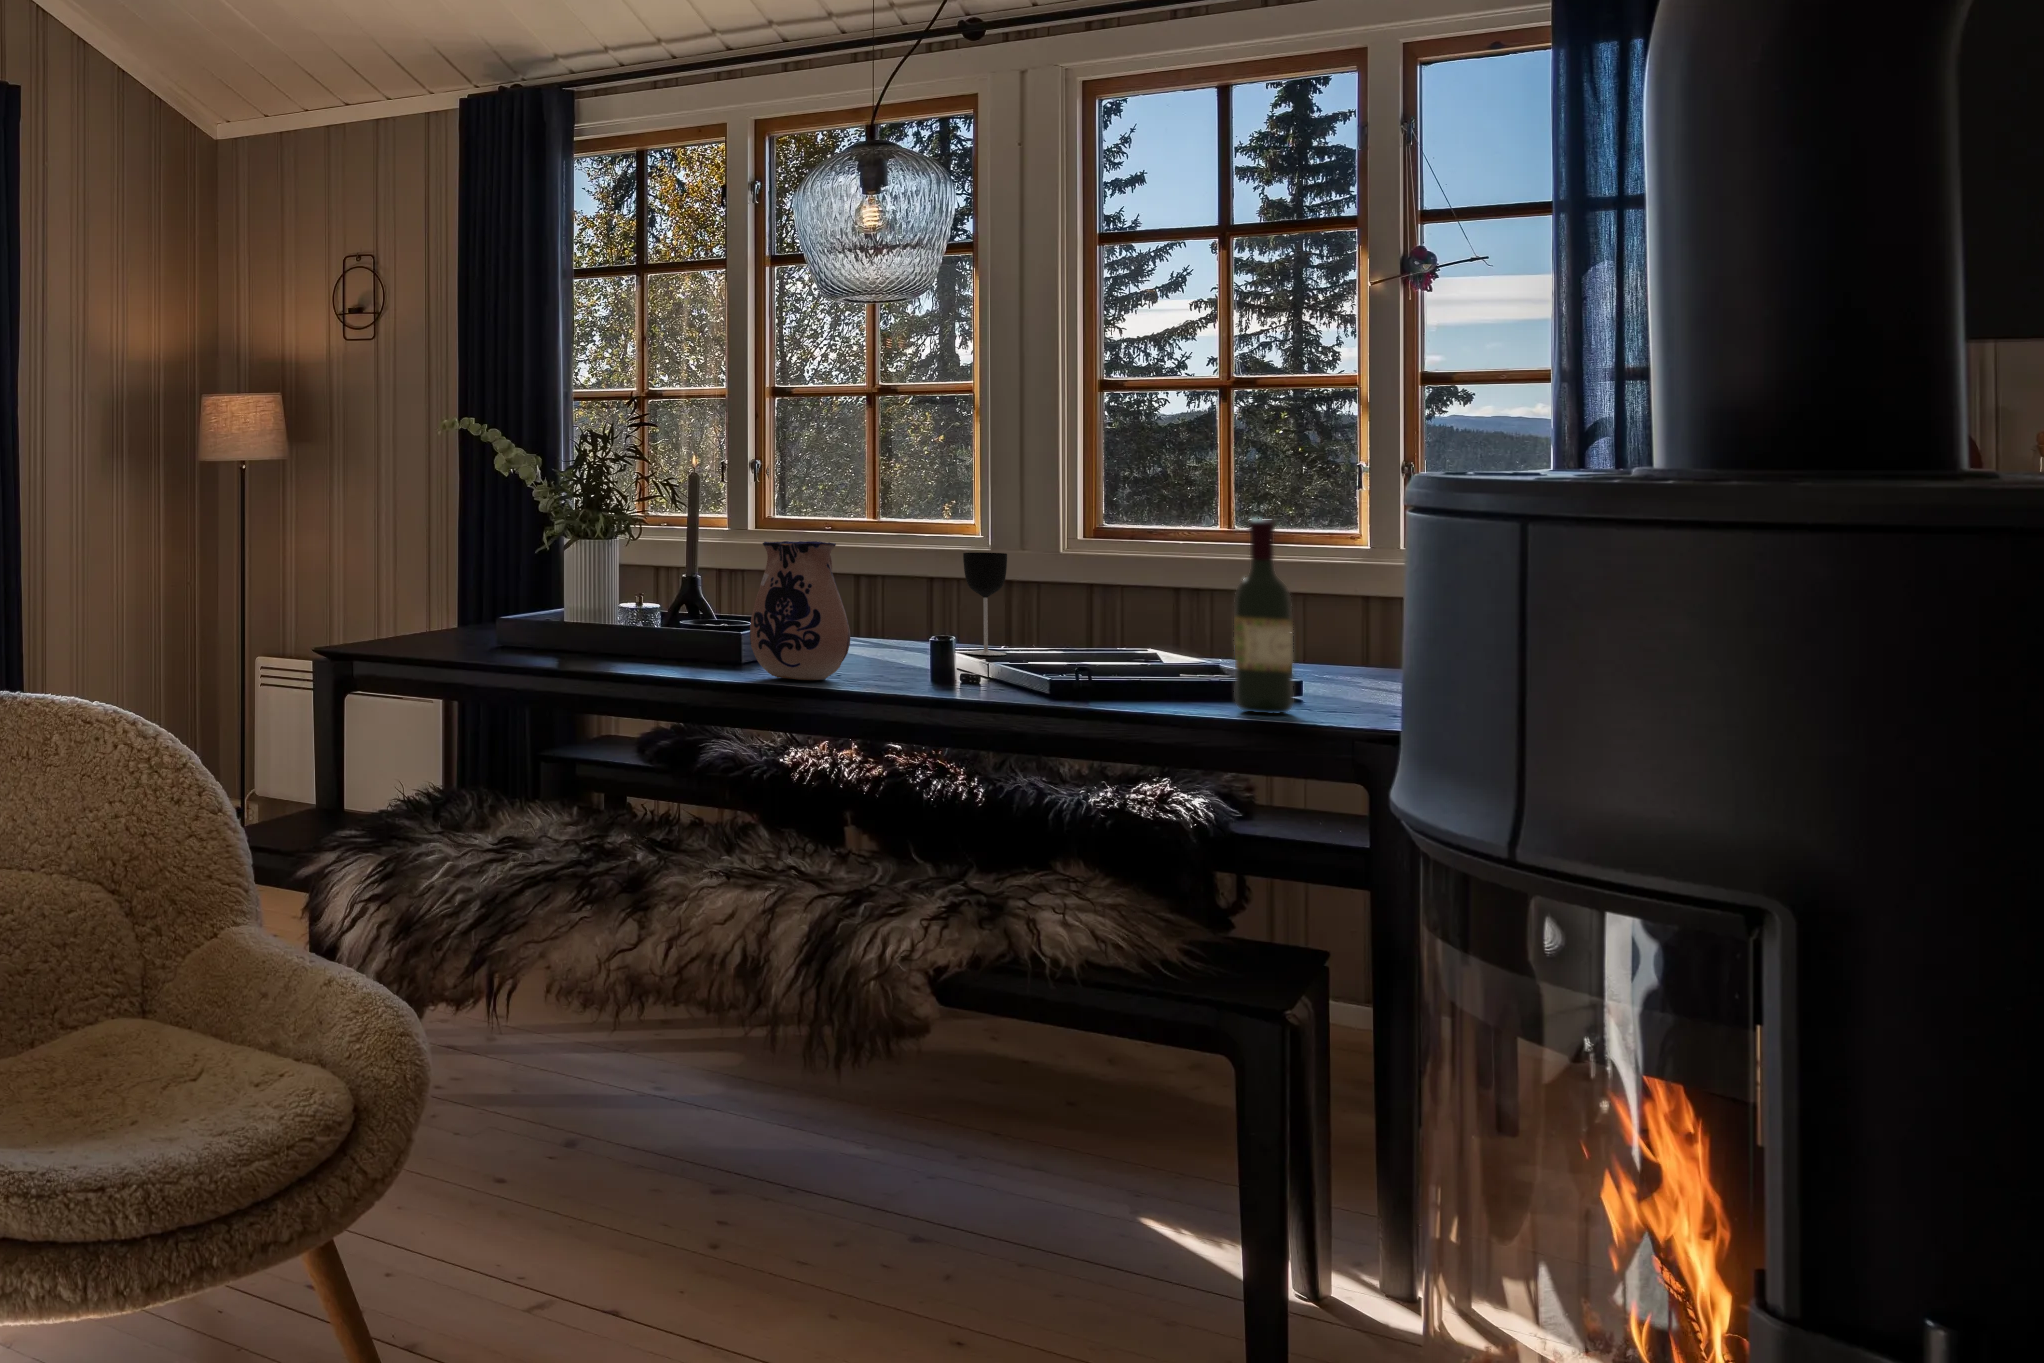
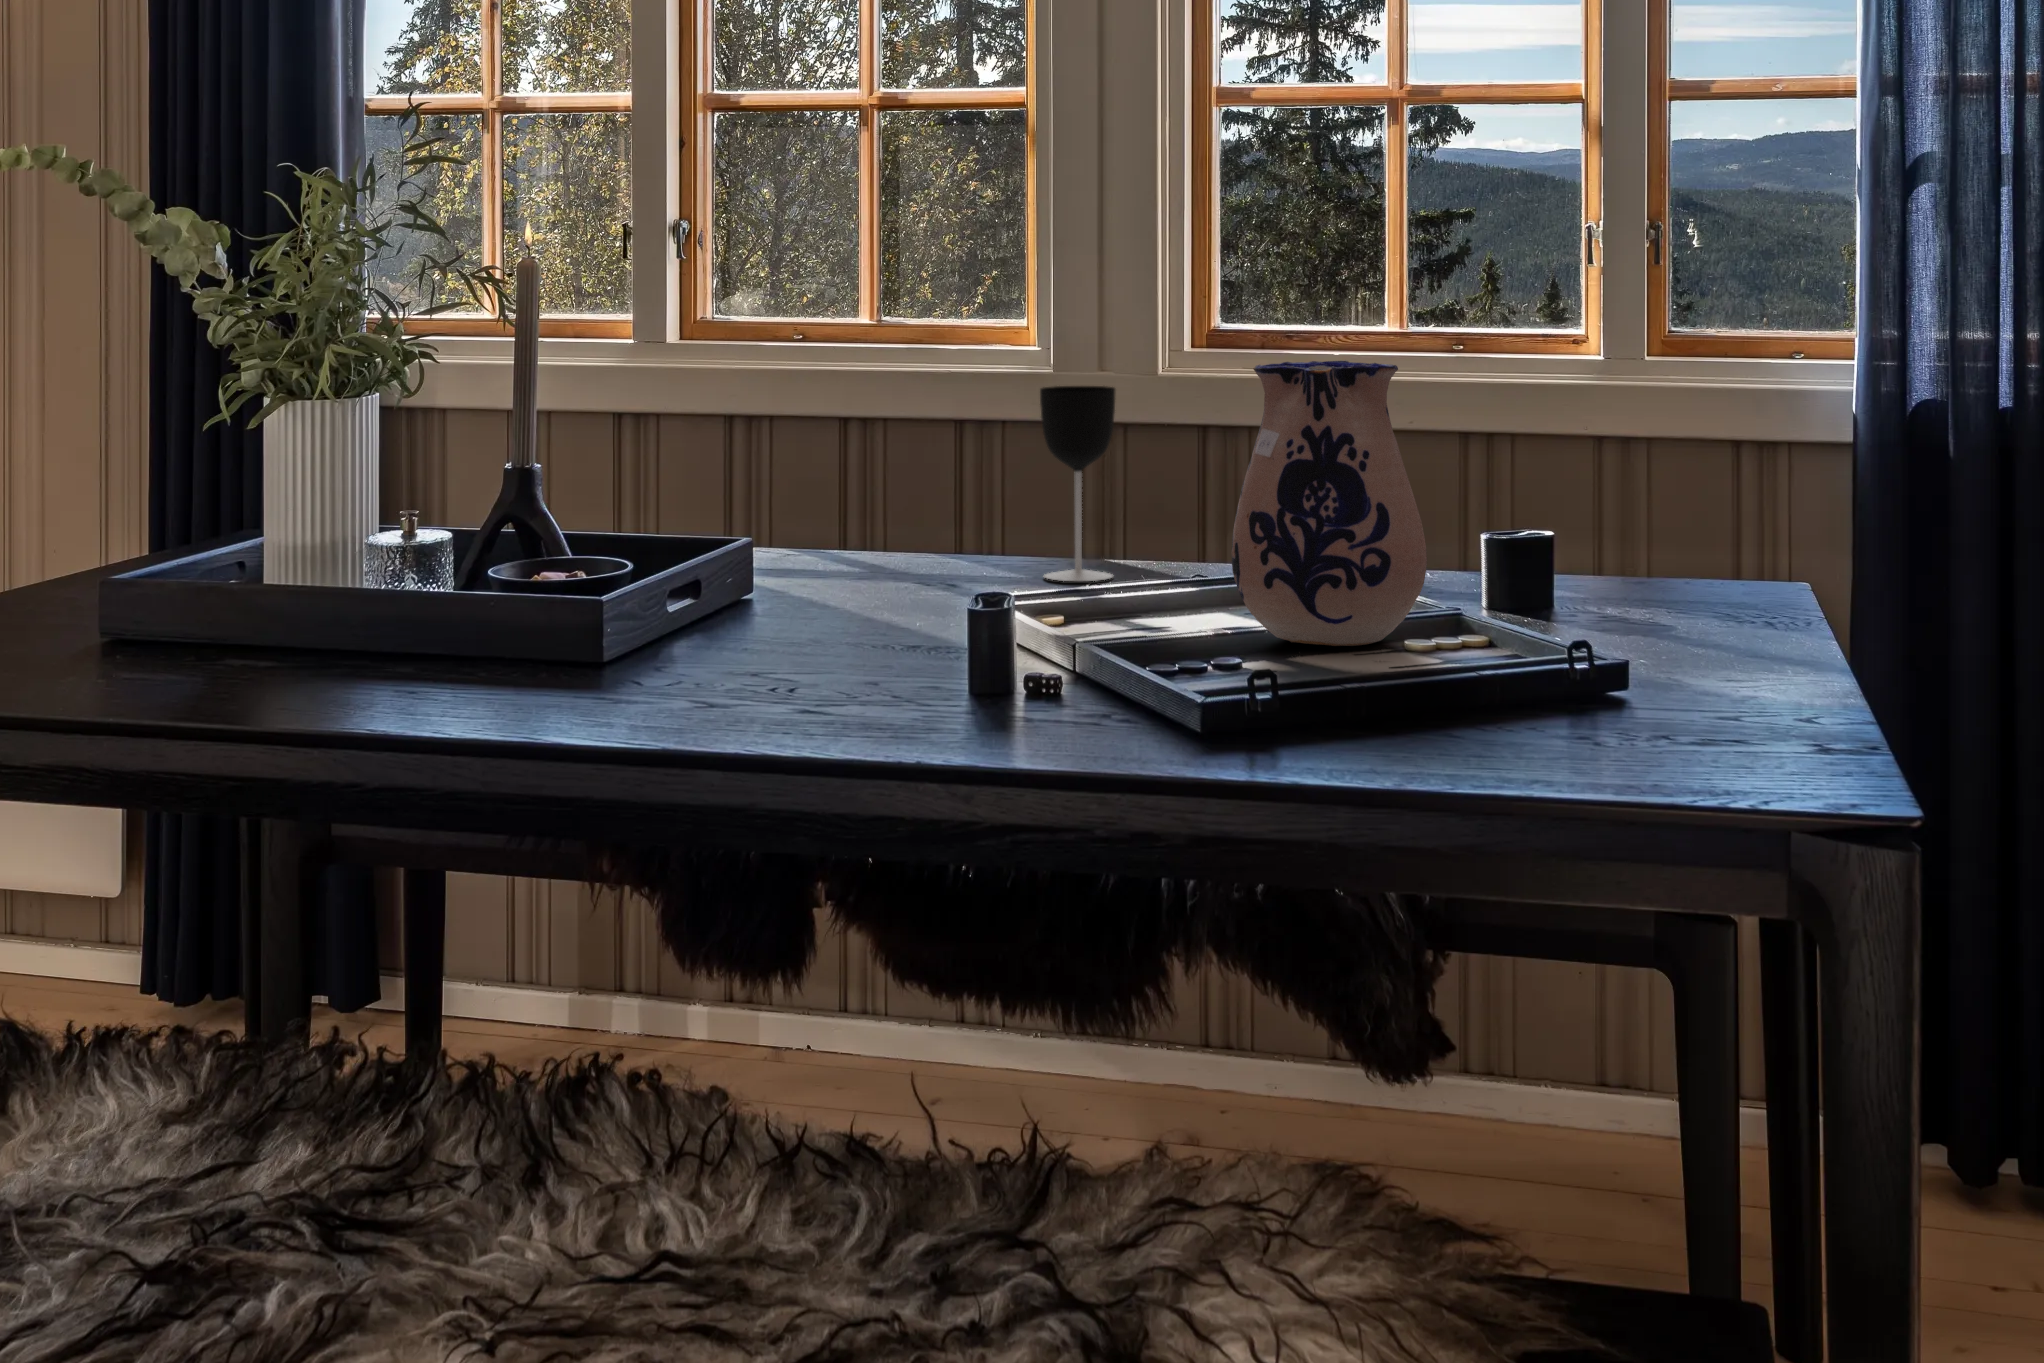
wine bottle: present [1234,519,1293,714] -> none [1616,328,1725,738]
ceramic pitcher: present [750,541,850,680] -> present [1232,360,1427,646]

